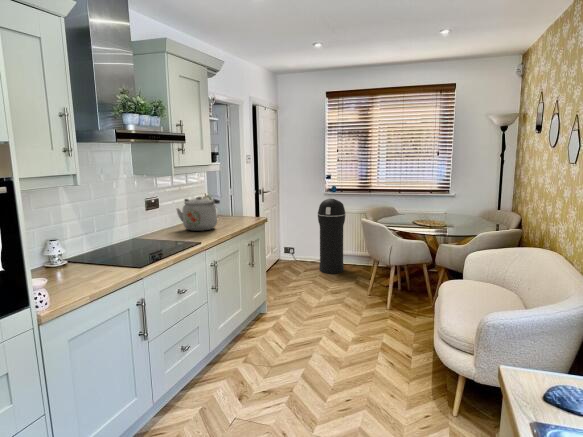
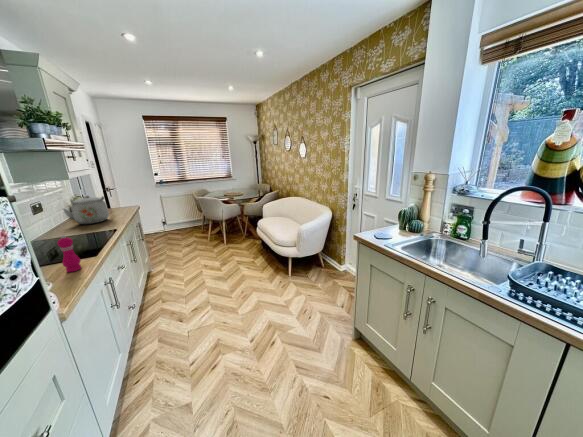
trash can: present [318,199,345,274] -> none [155,189,181,238]
pepper mill: none [95,237,113,279] -> present [57,235,81,272]

